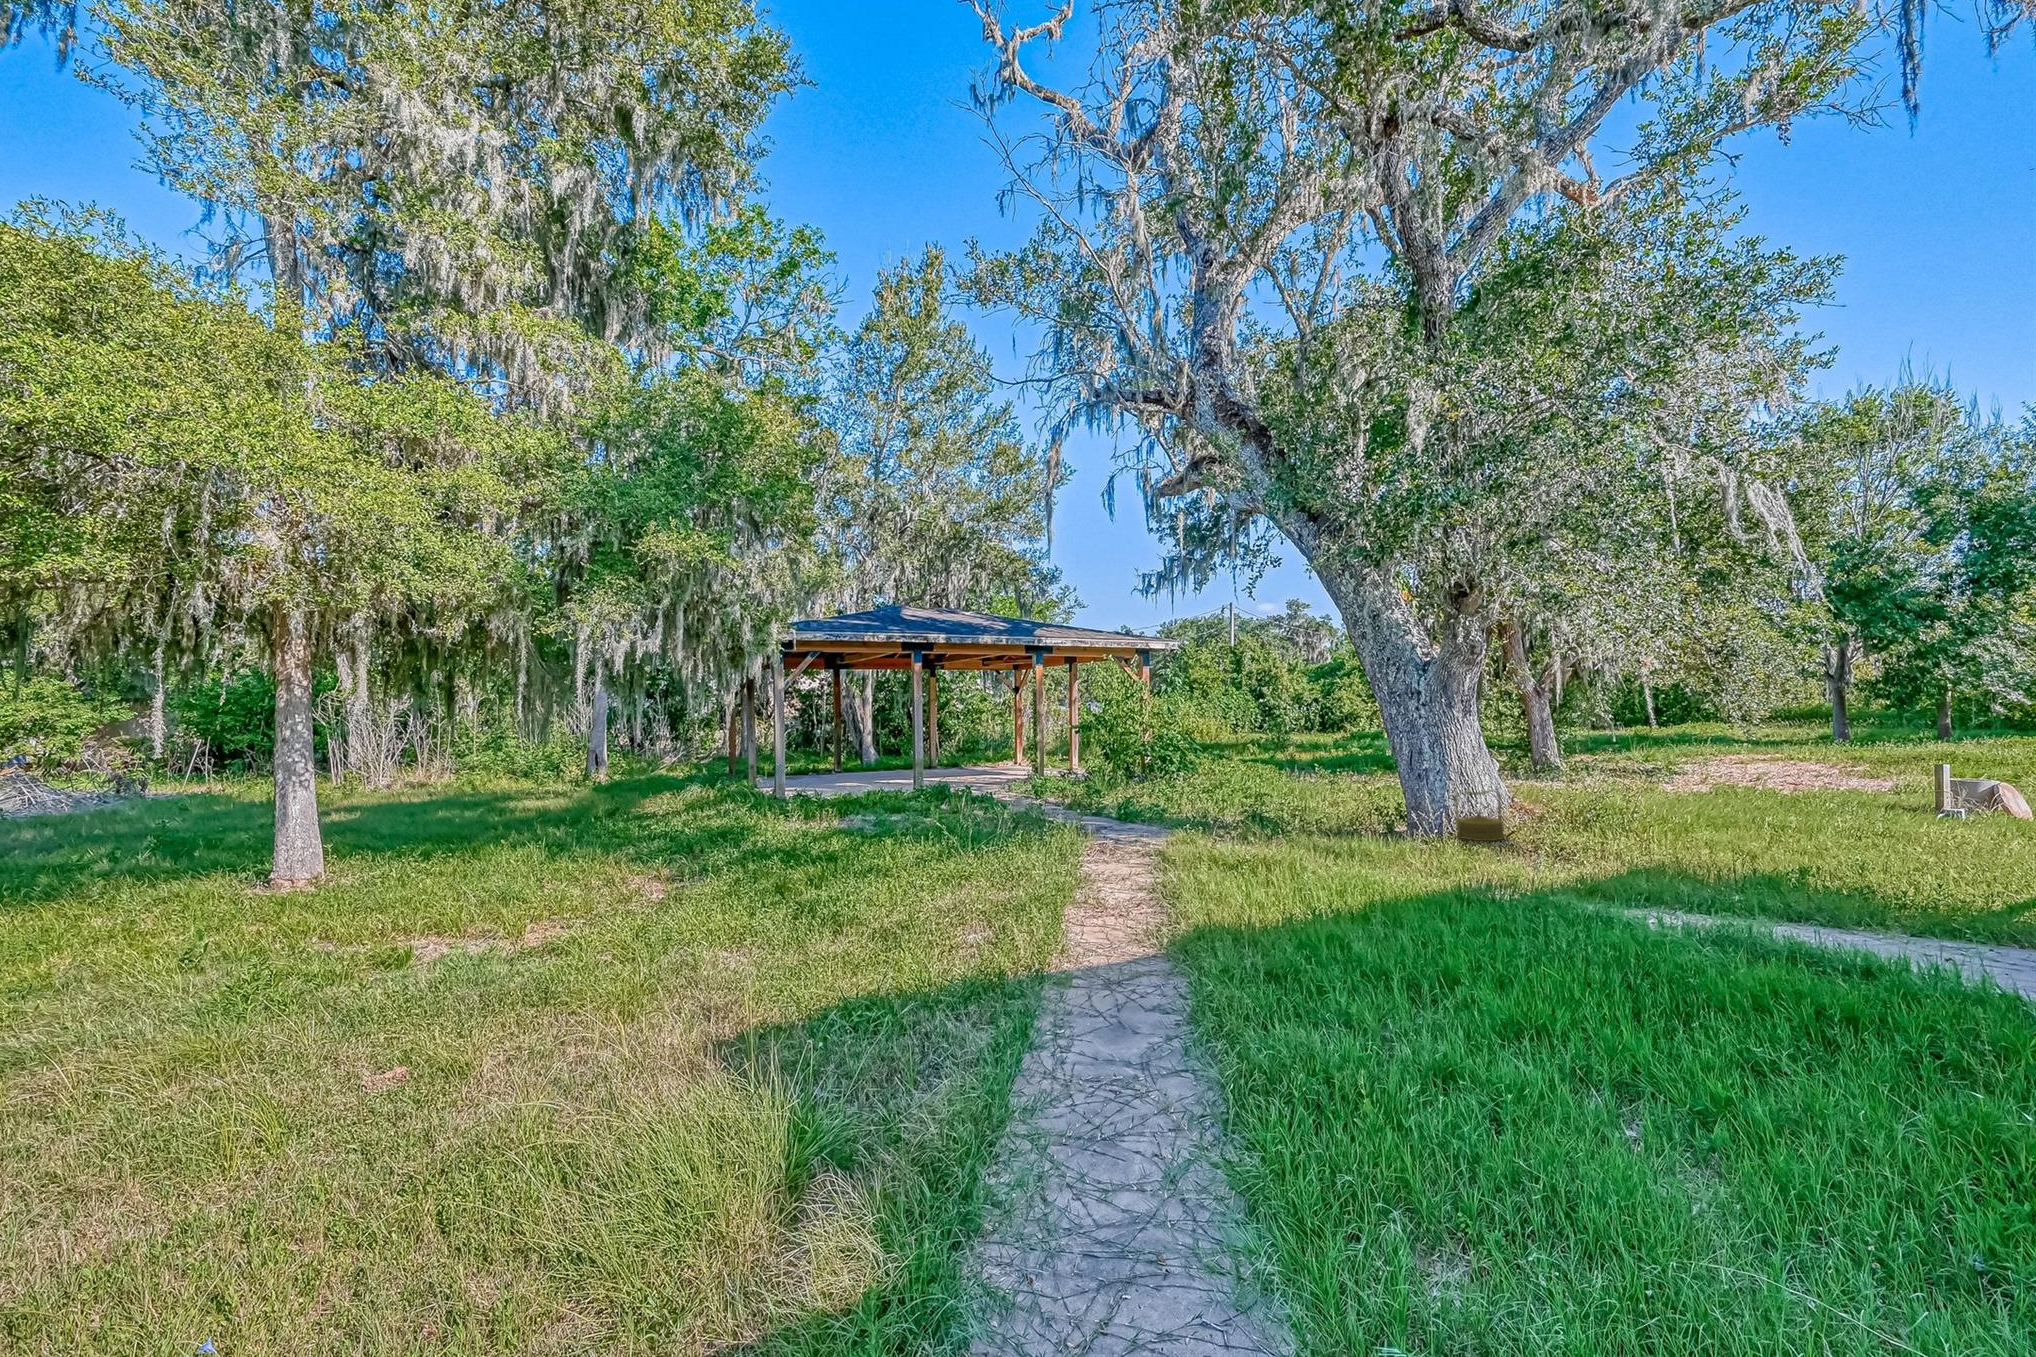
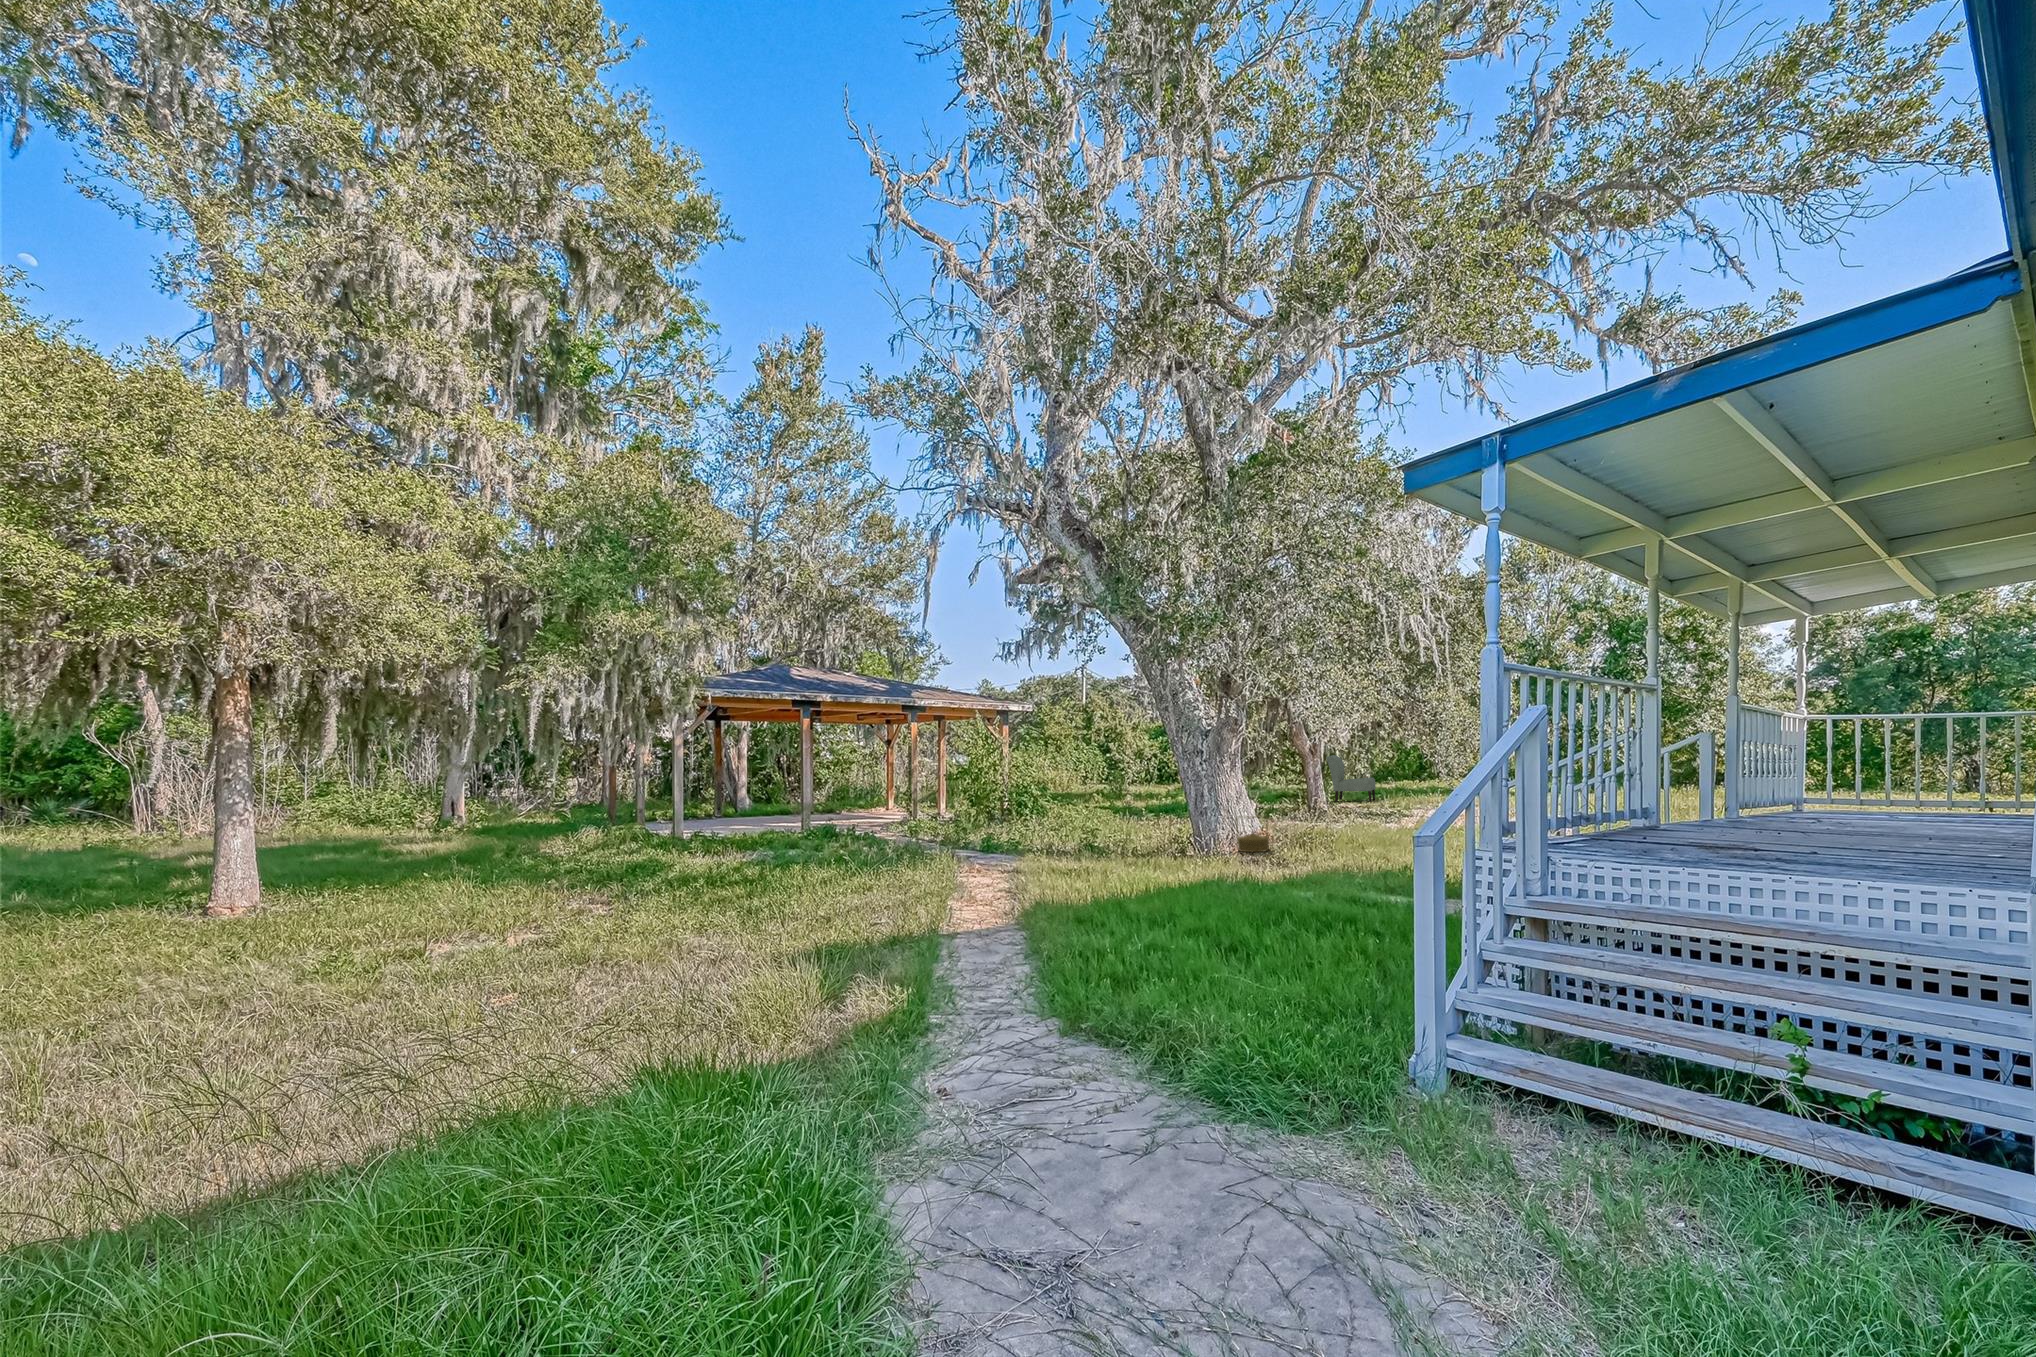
chair: none [1547,704,1615,763] -> present [1326,755,1376,802]

